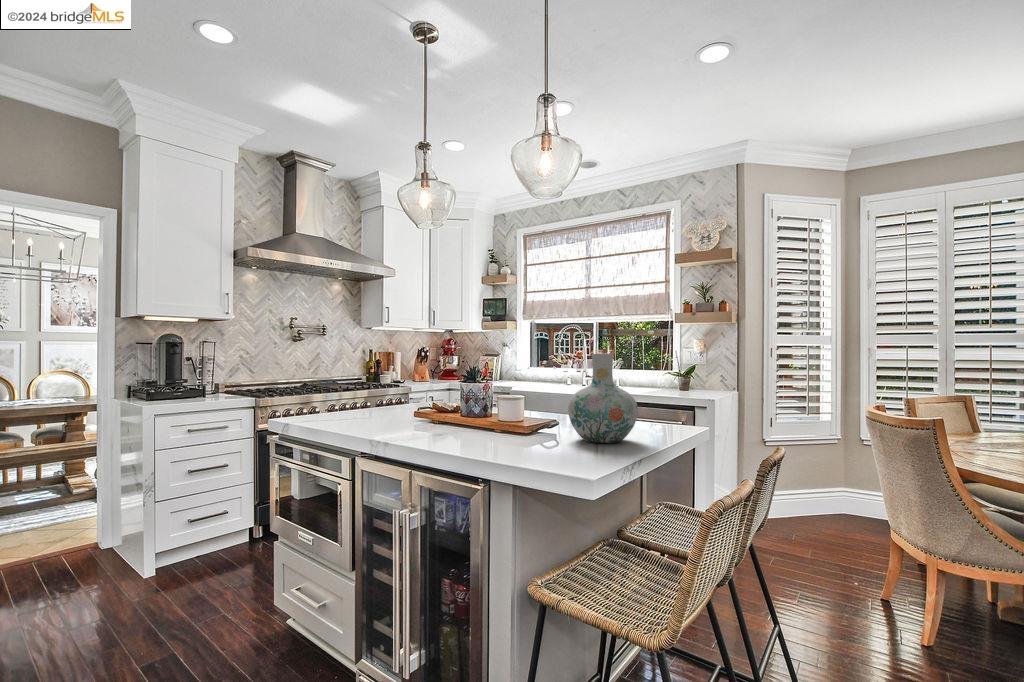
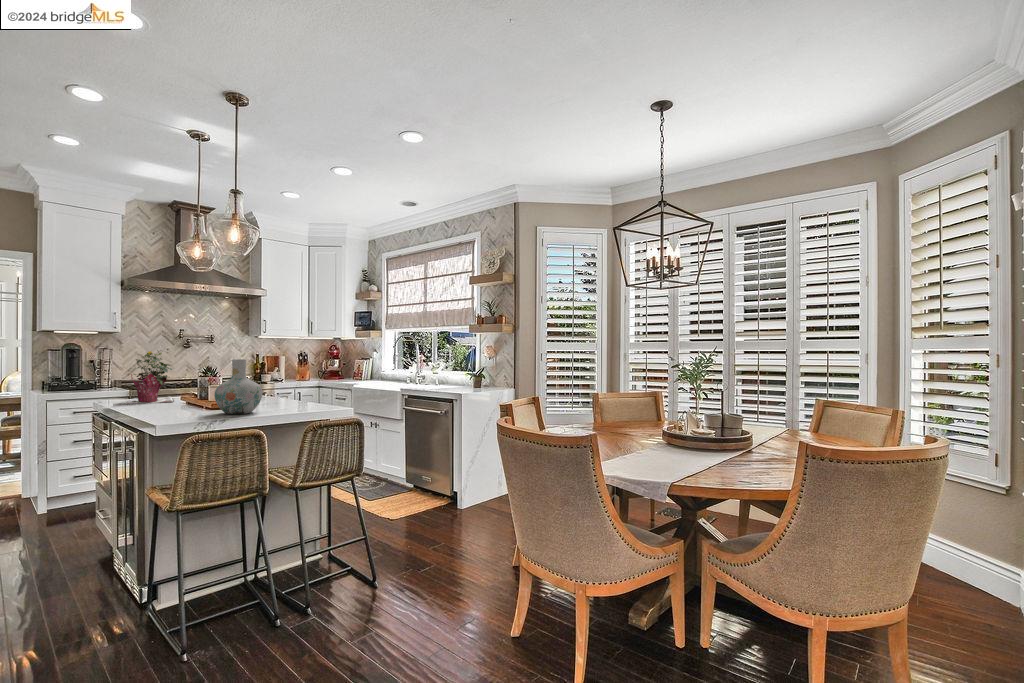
potted plant: none [334,340,410,423] -> present [124,351,174,404]

